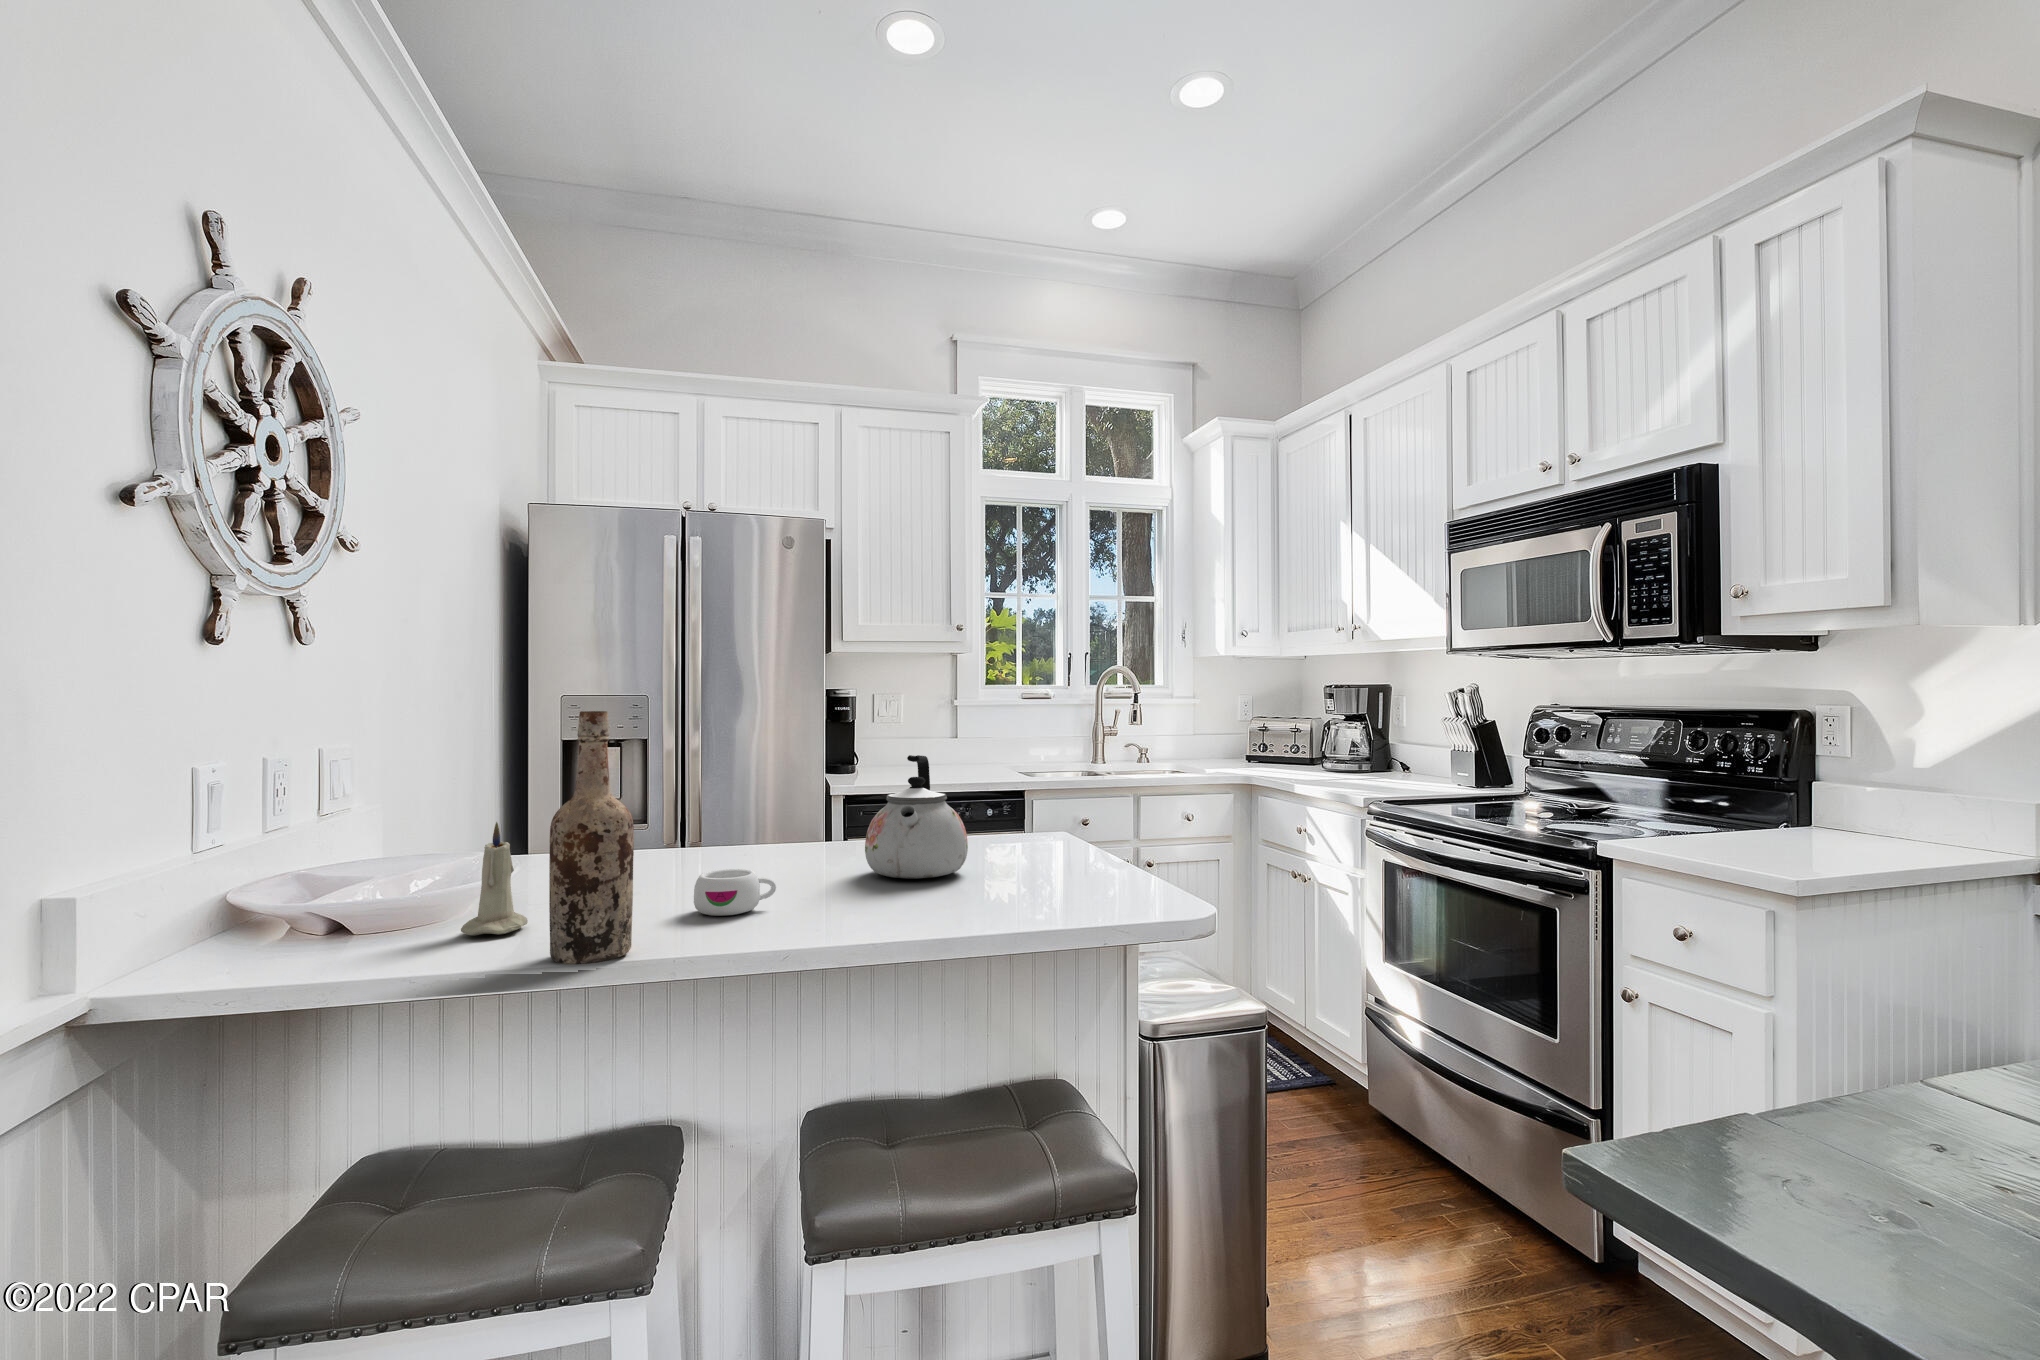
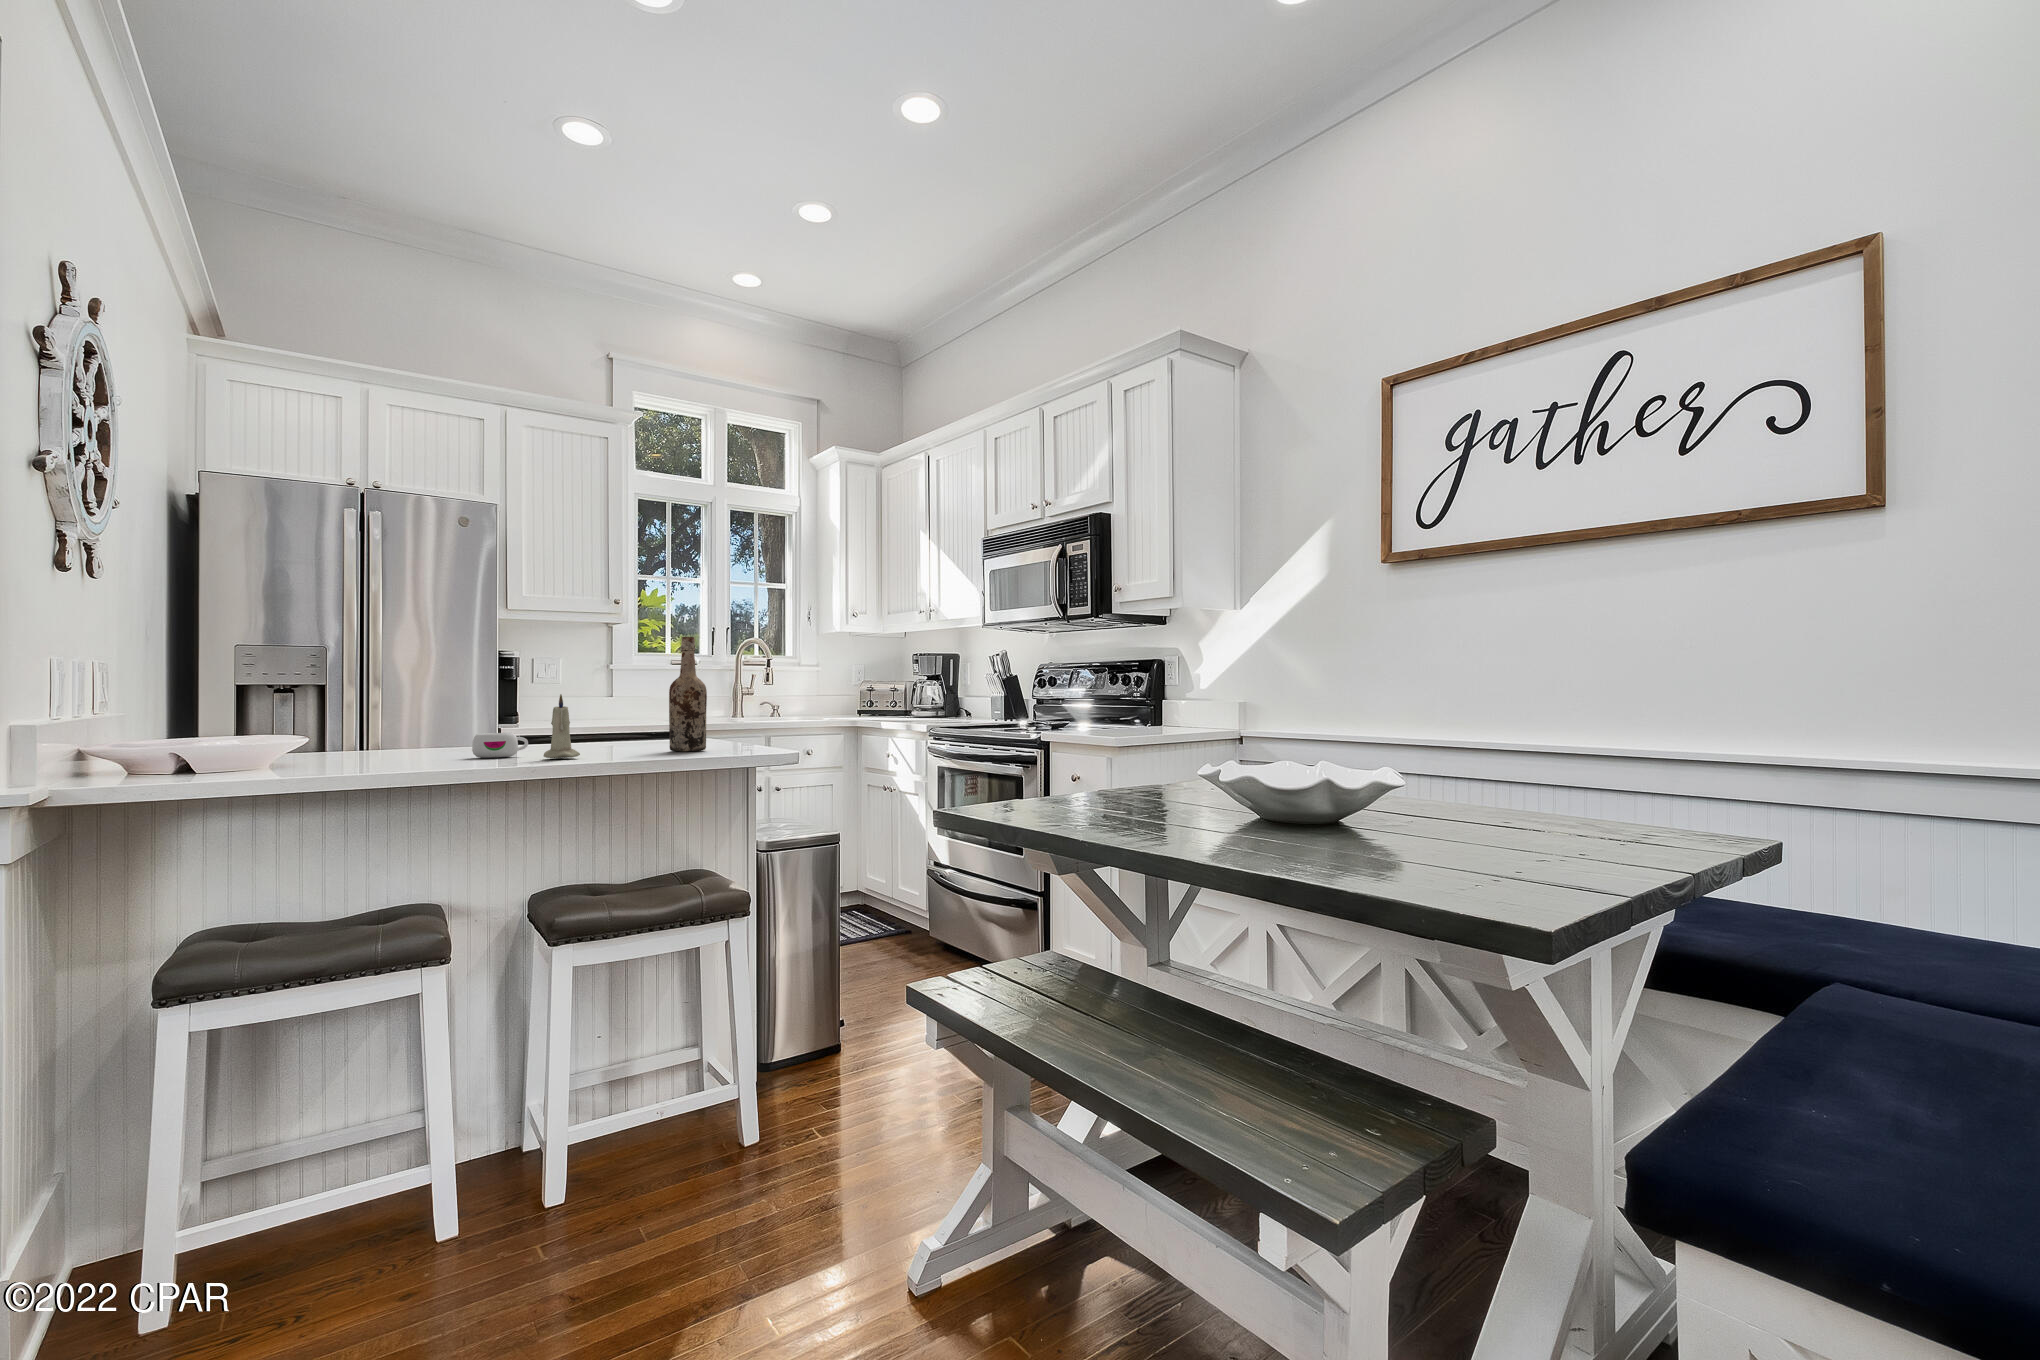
wine bottle: present [549,711,634,965] -> present [669,637,707,751]
kettle: present [865,755,968,879] -> none [577,670,651,749]
candle: present [461,822,528,936] -> present [543,694,580,758]

